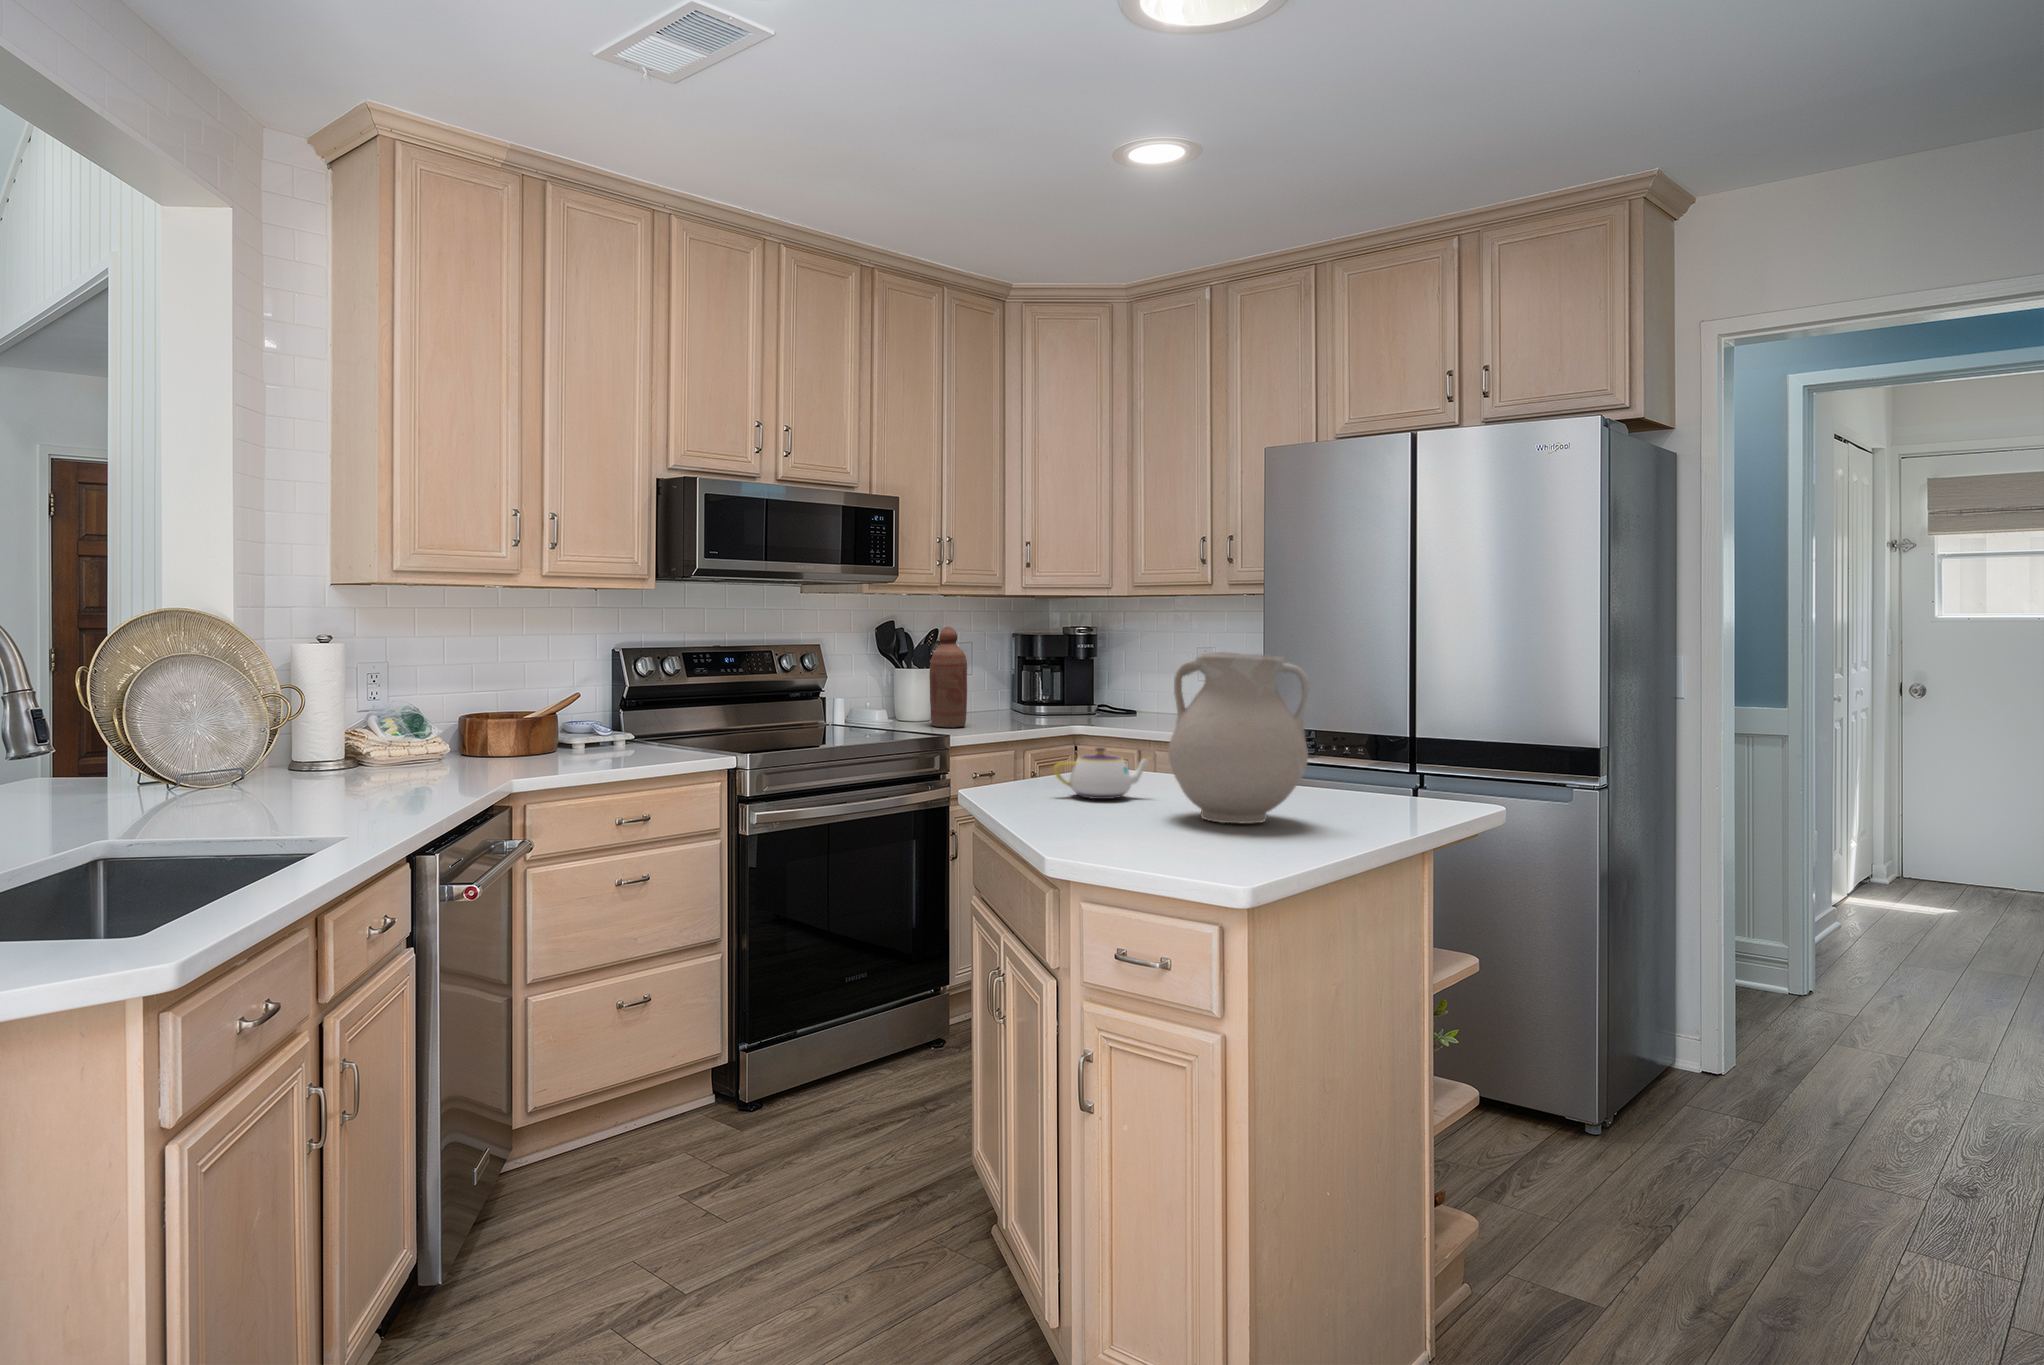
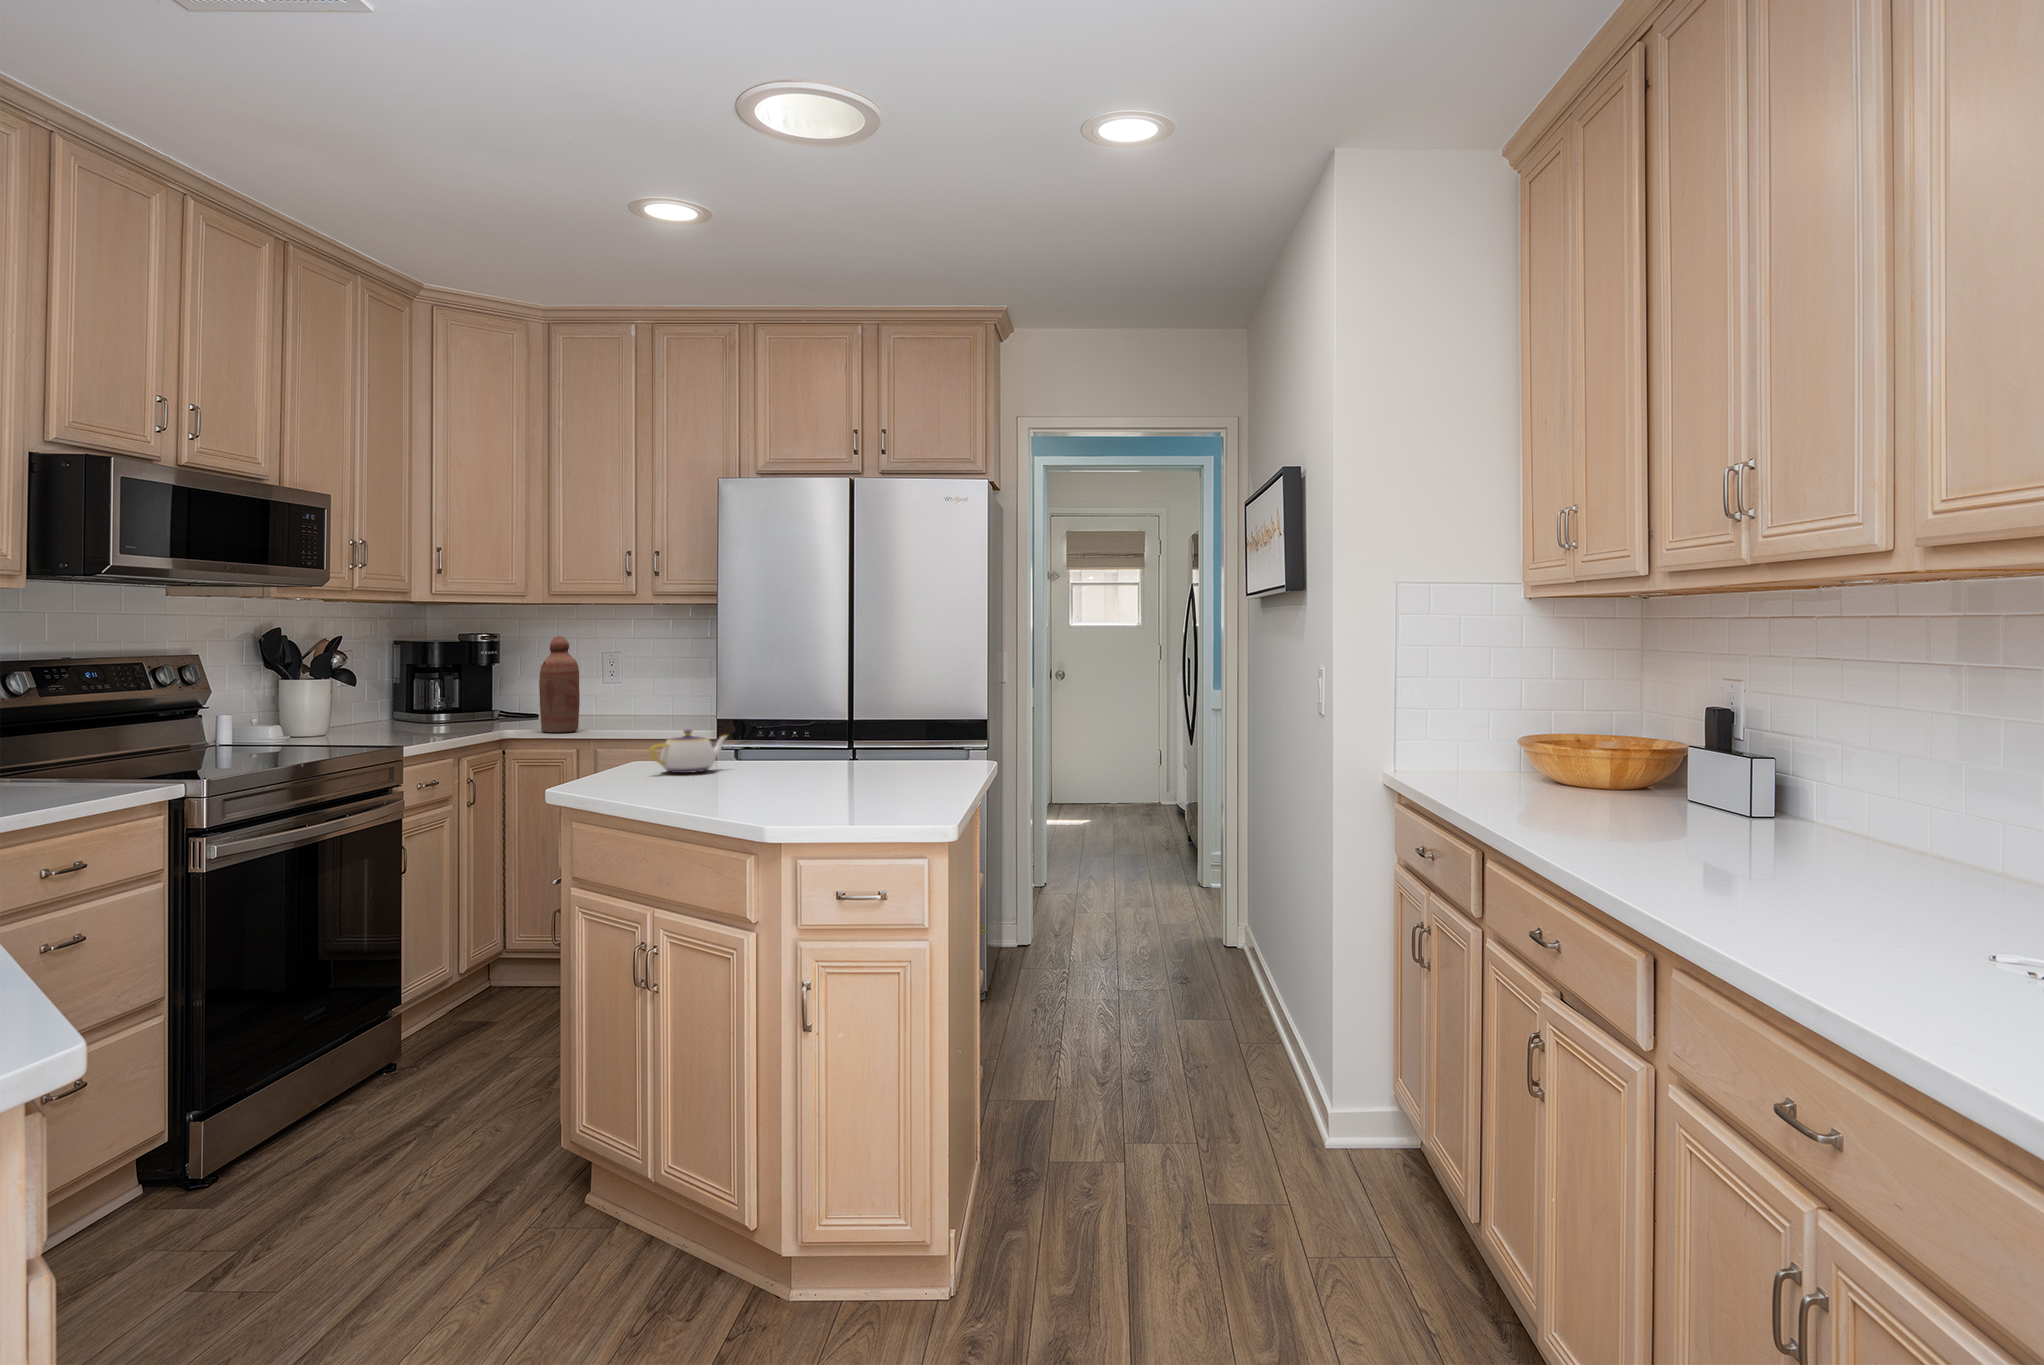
bottle: present [929,627,967,727] -> present [539,636,580,732]
vase: present [1168,652,1310,823] -> none [769,645,876,776]

